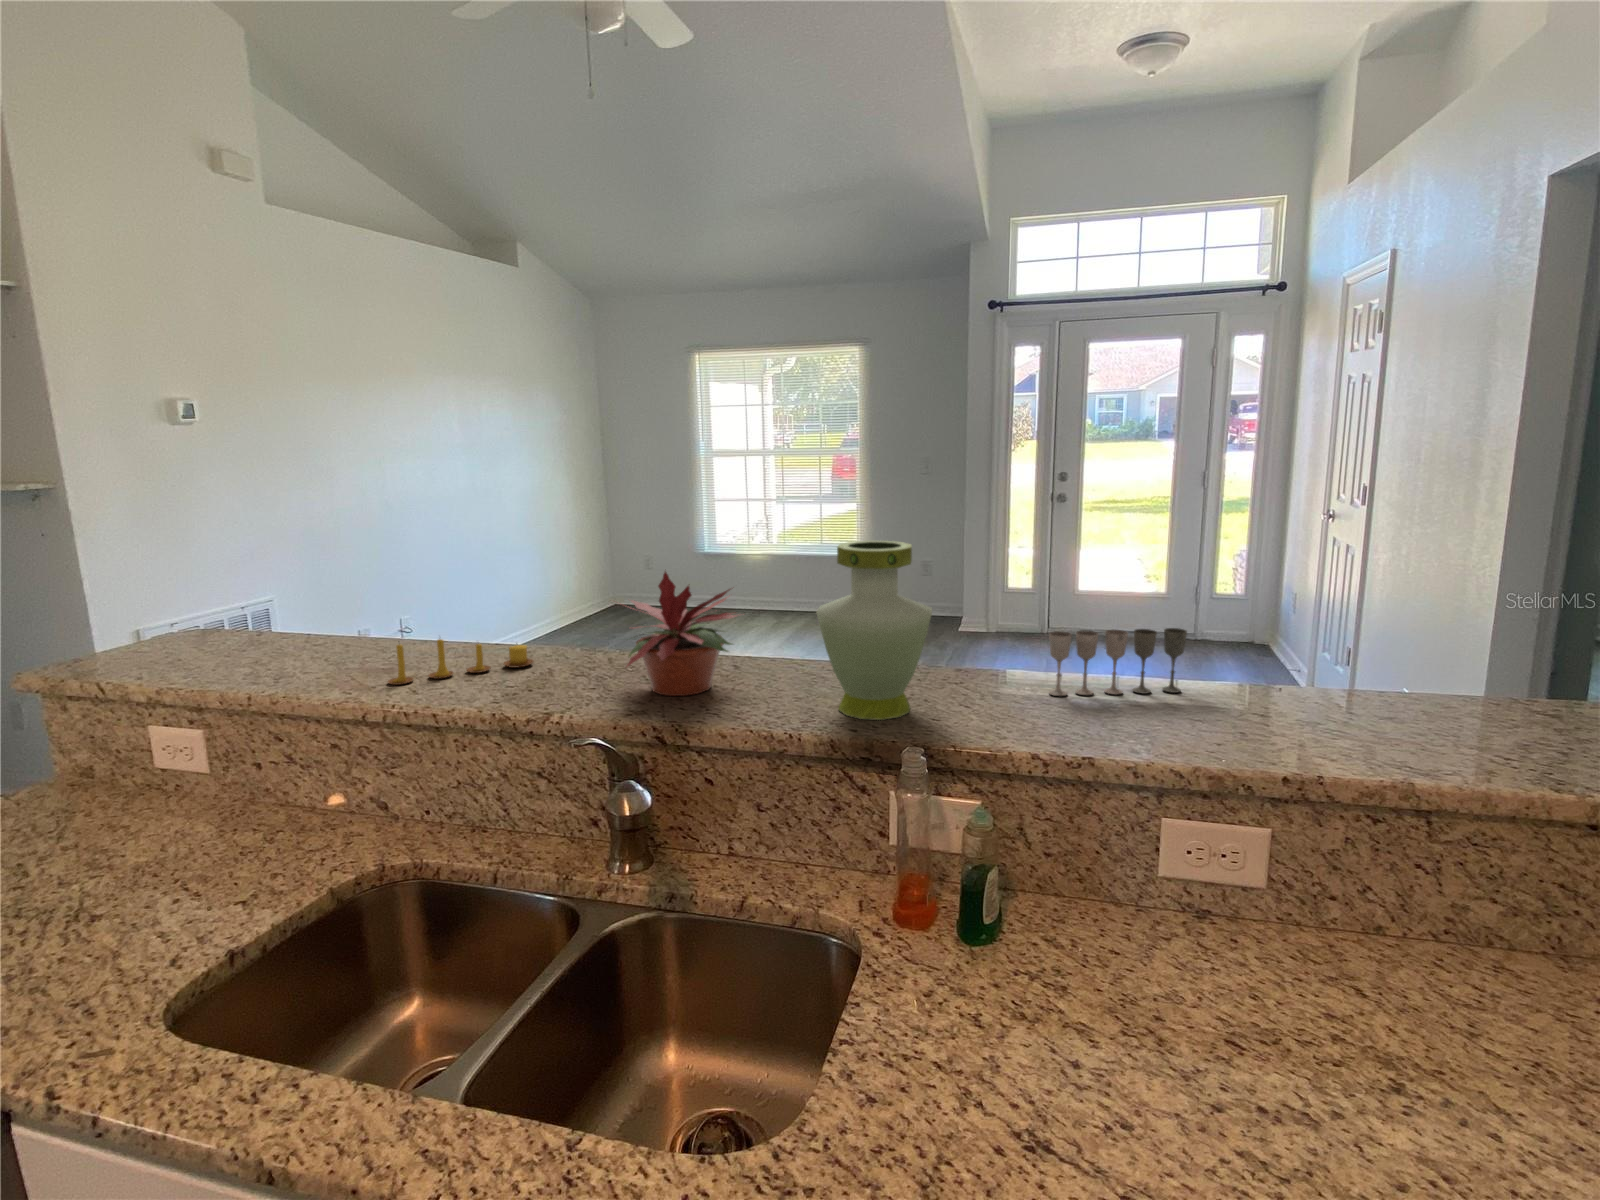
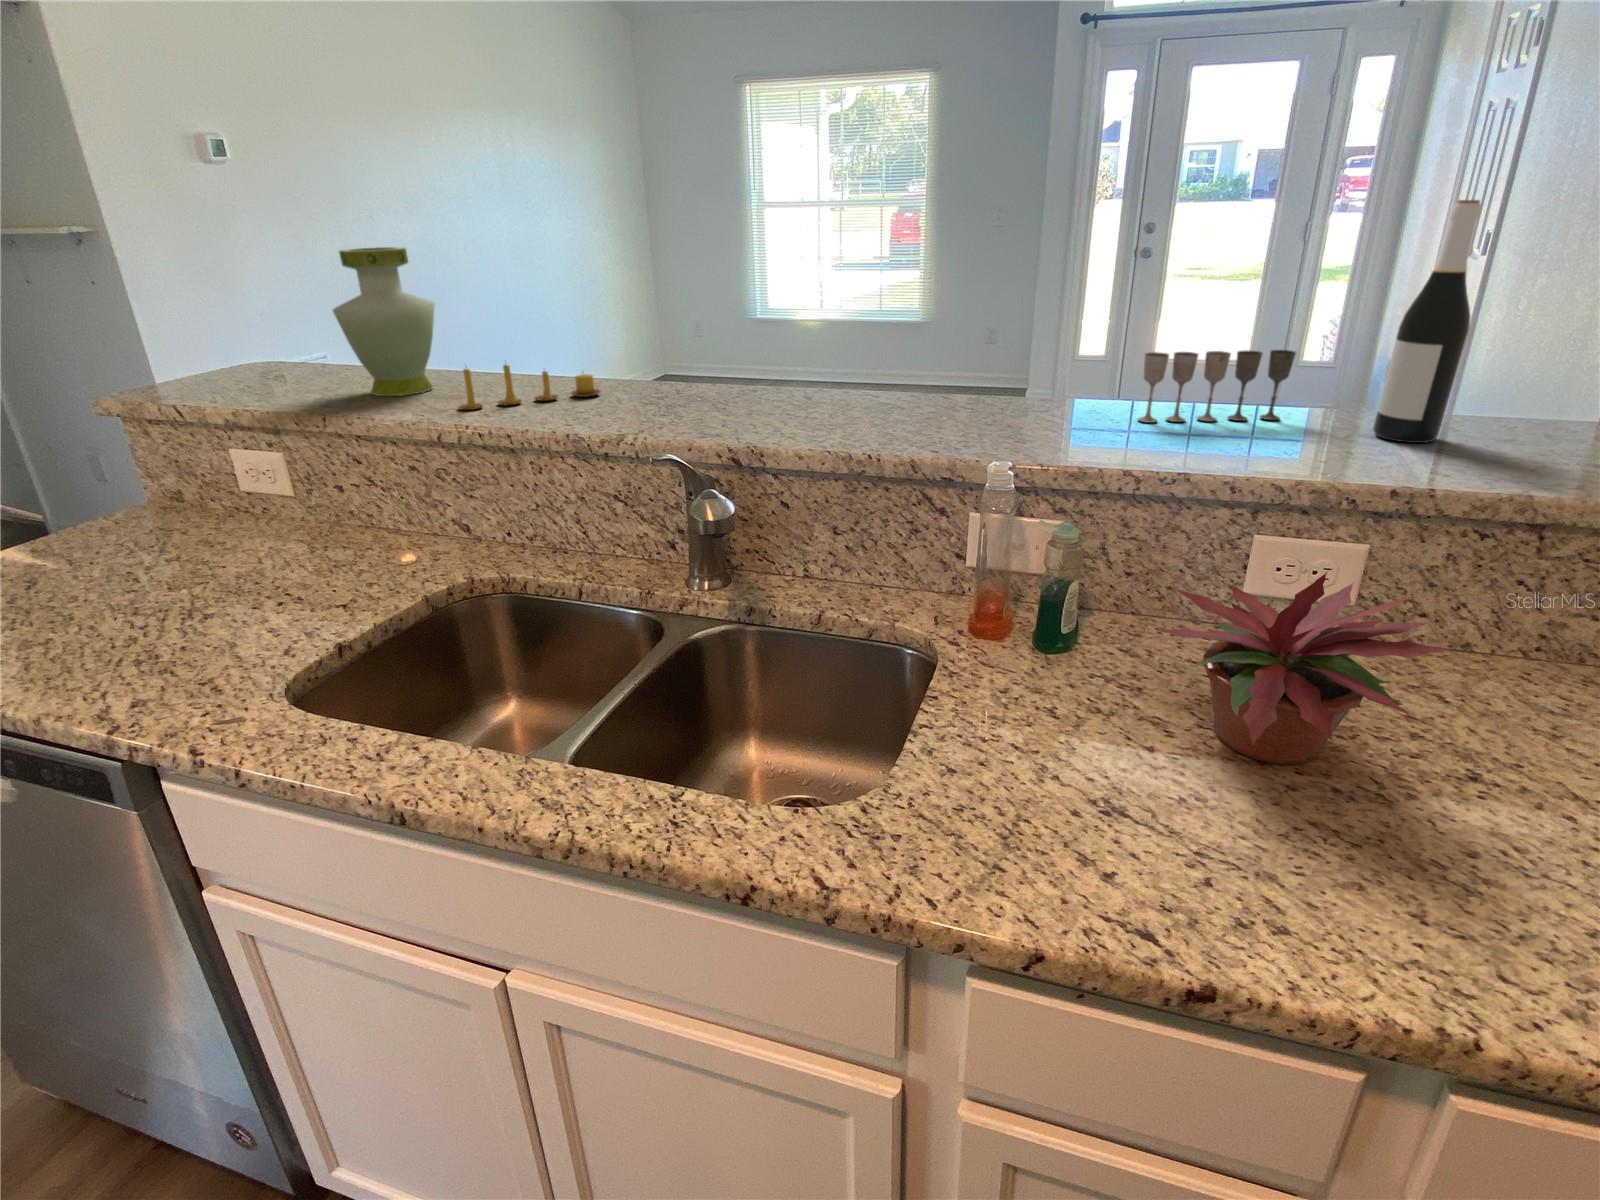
wine bottle: none [1265,508,1335,719] -> present [1373,200,1481,443]
vase: present [816,541,932,720] -> present [333,247,435,396]
potted plant: present [627,572,736,696] -> present [1157,572,1453,764]

